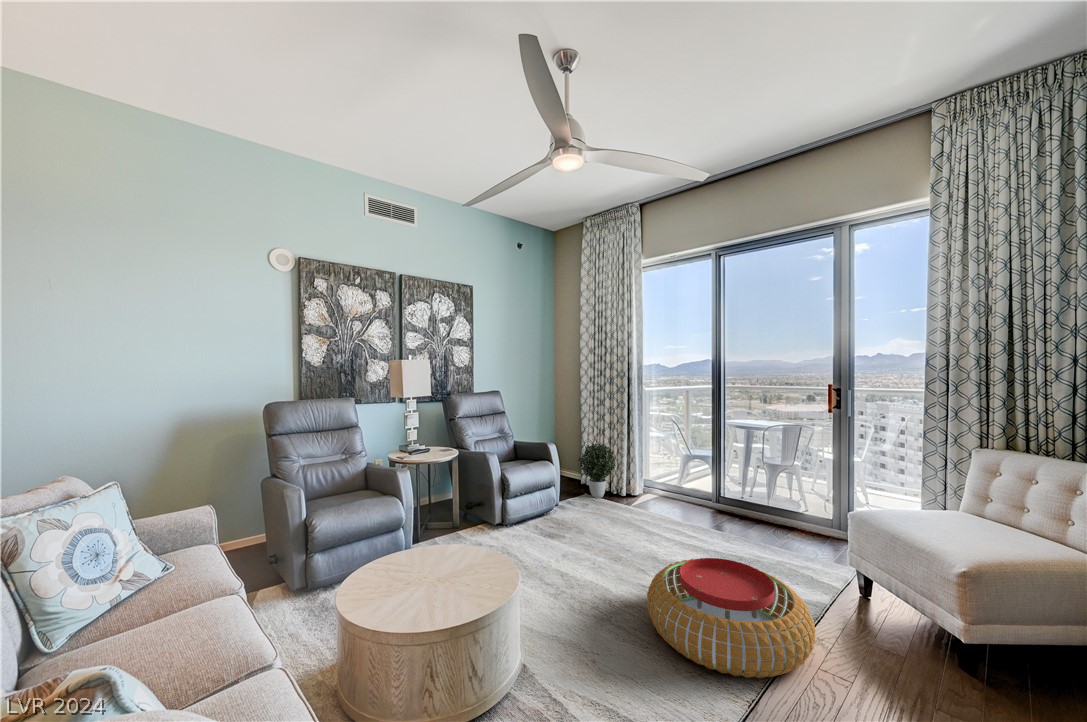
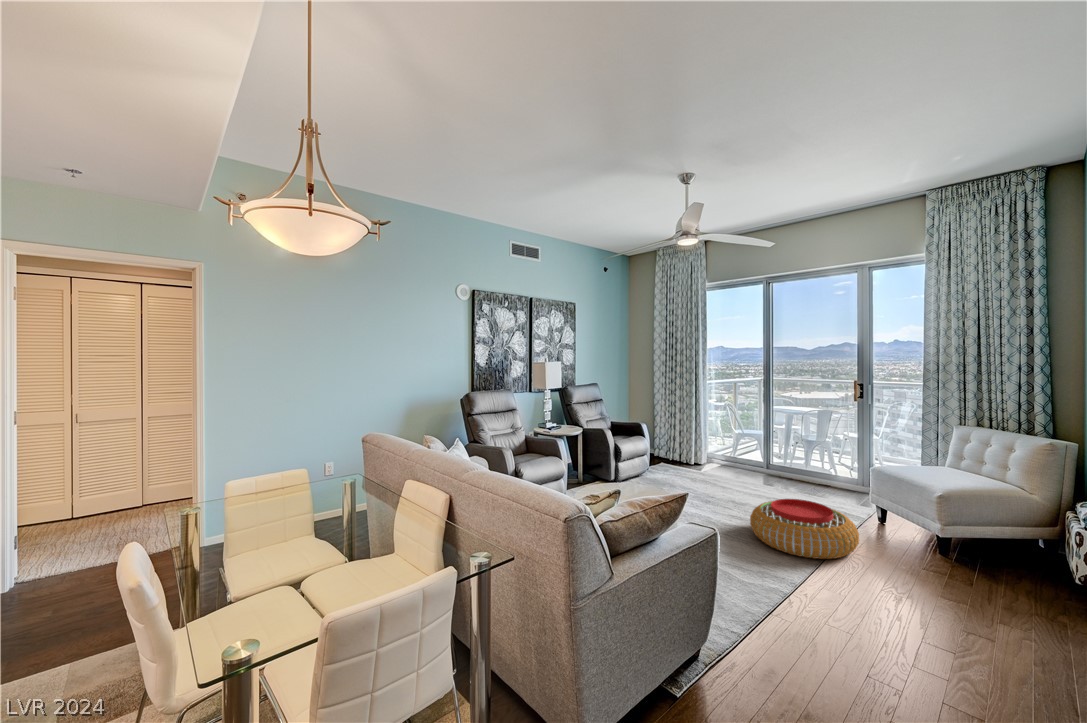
potted plant: present [578,443,616,498] -> none [660,430,690,471]

